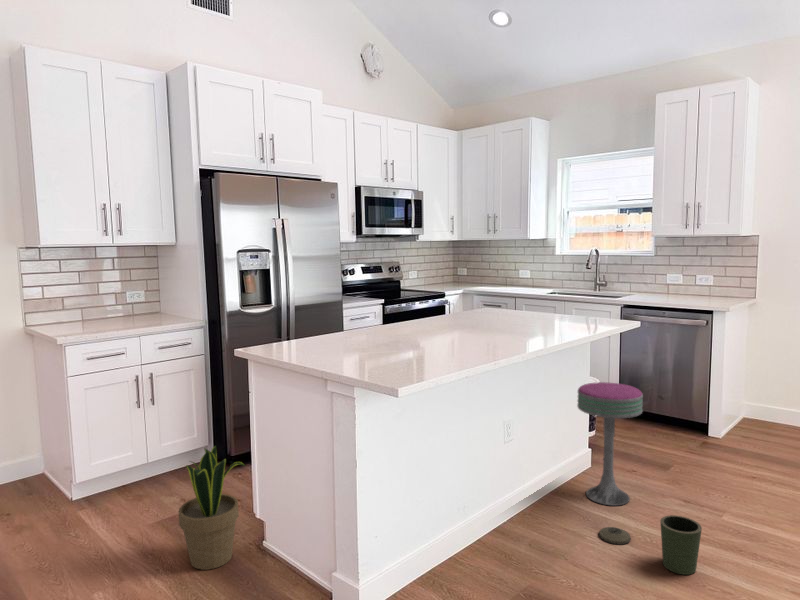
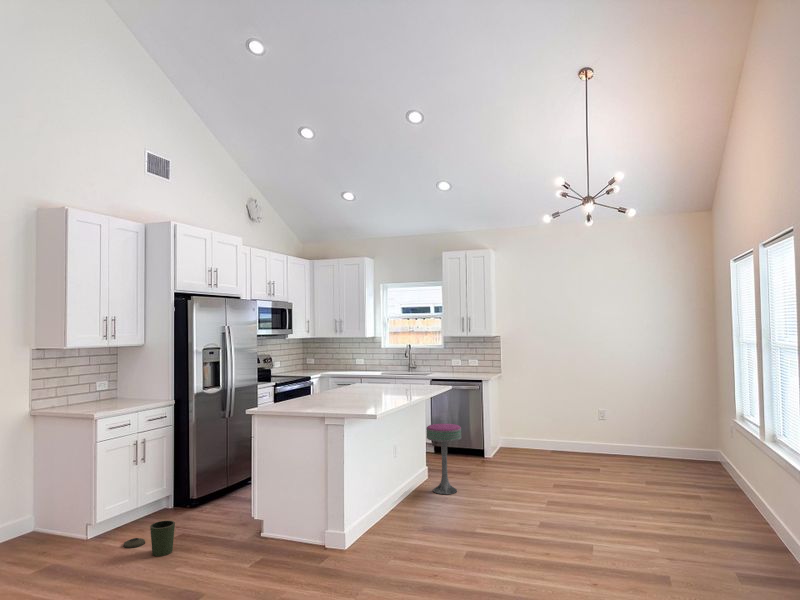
potted plant: present [179,446,245,570] -> none [216,477,256,556]
trash can: present [599,515,702,575] -> present [123,520,175,556]

